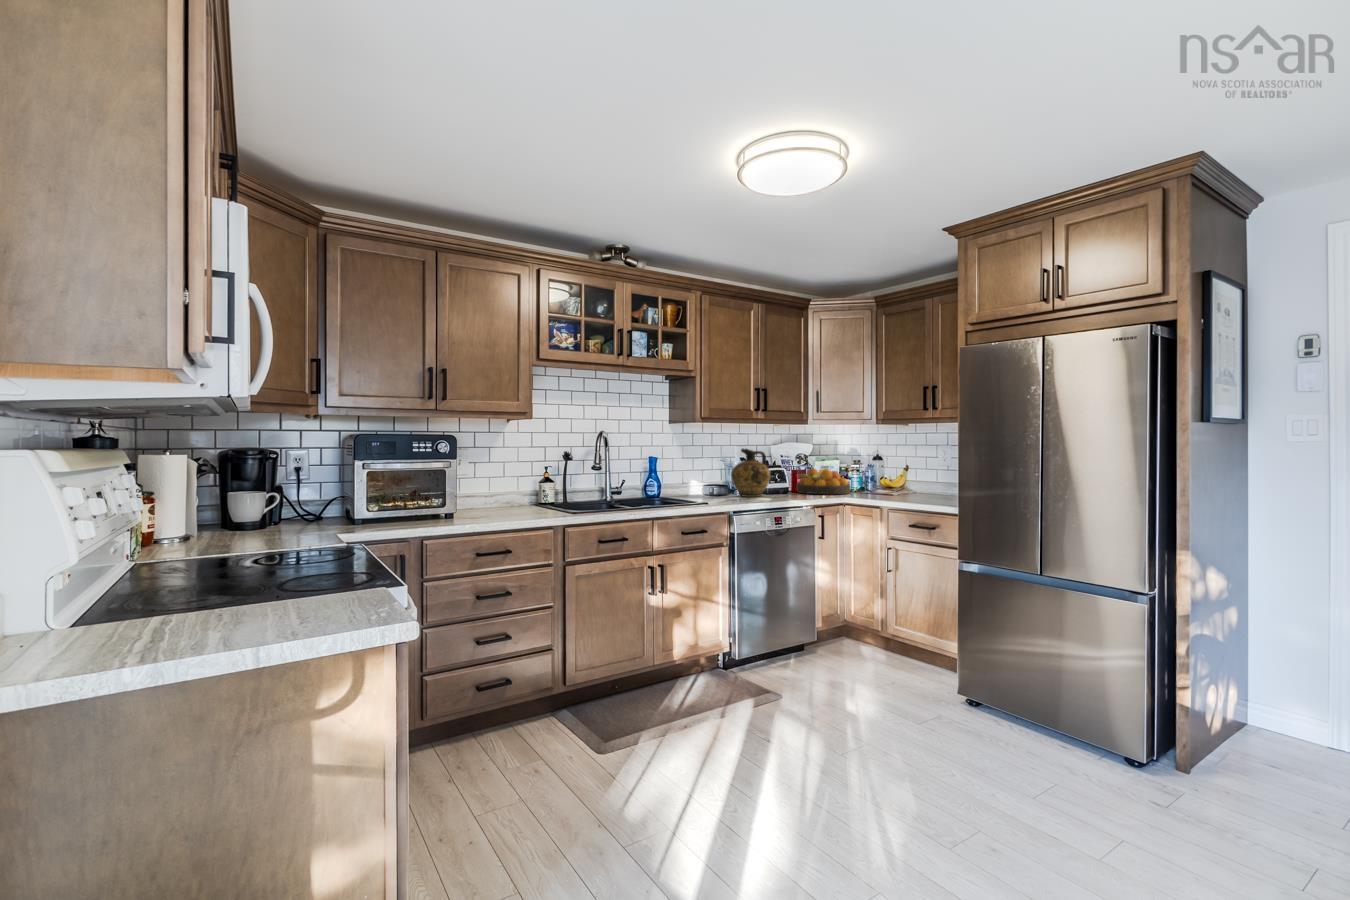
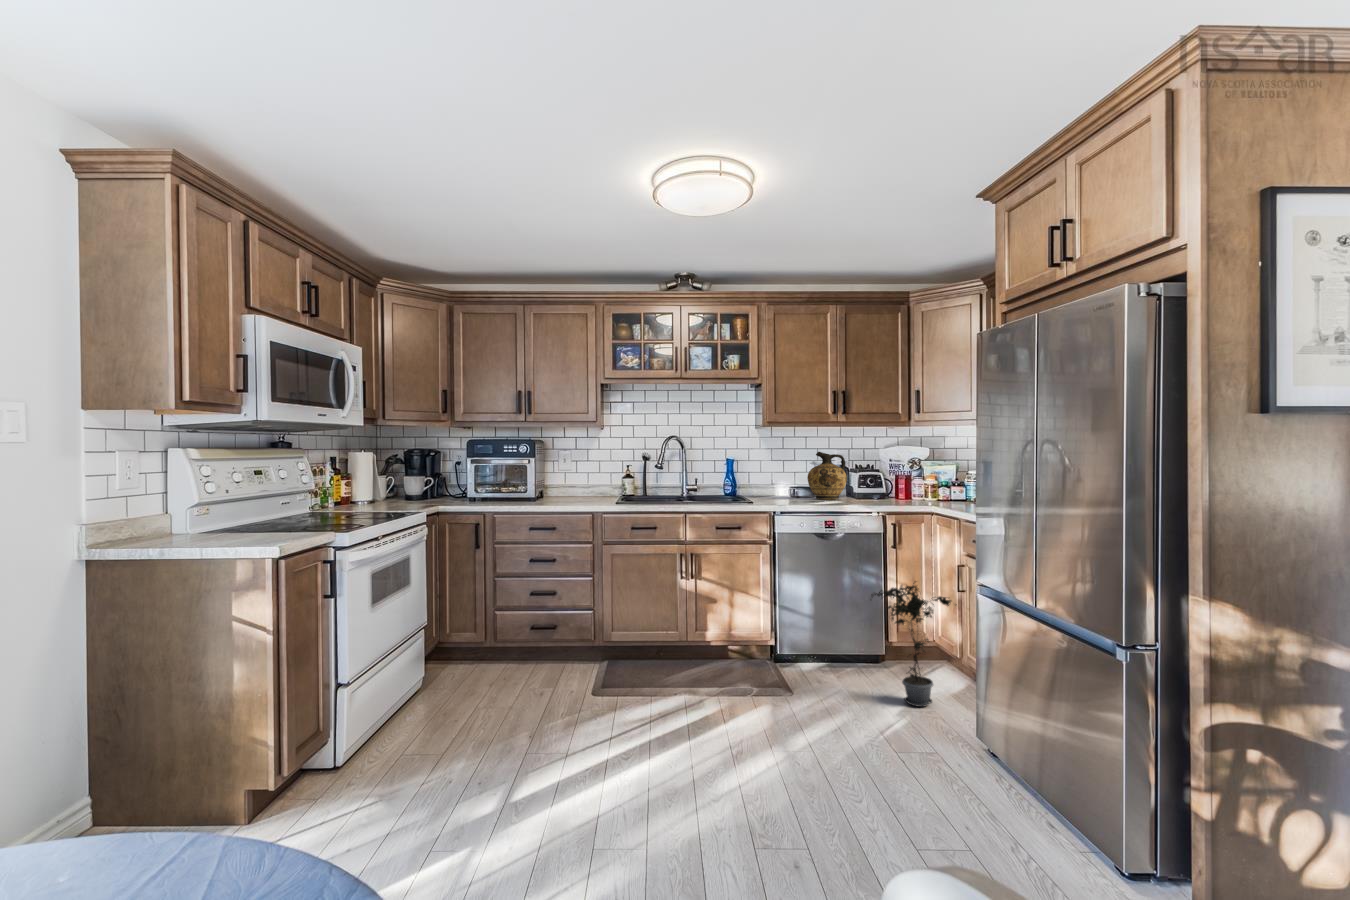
fruit bowl: present [796,469,851,494] -> none [889,473,948,500]
potted plant: none [865,573,947,692] -> present [871,581,957,707]

